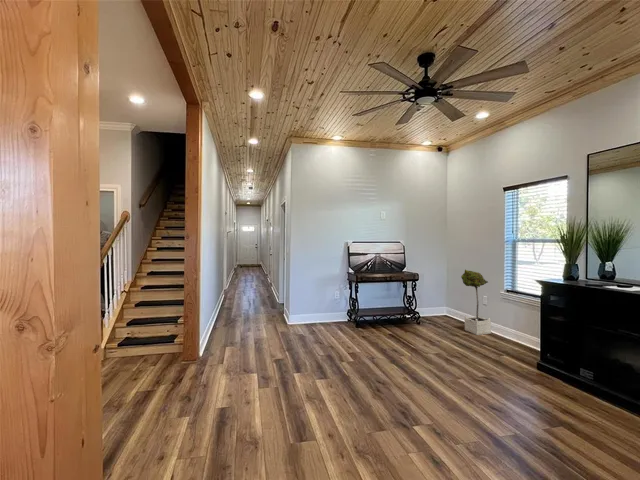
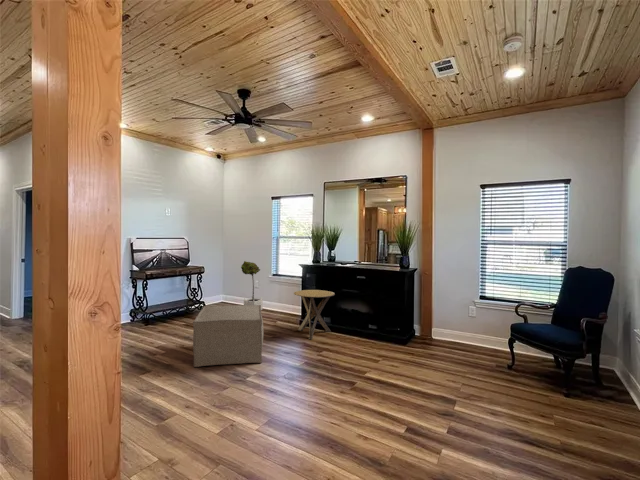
side table: none [518,318,599,399] -> present [294,290,335,339]
ottoman: none [365,319,463,410] -> present [193,305,263,367]

